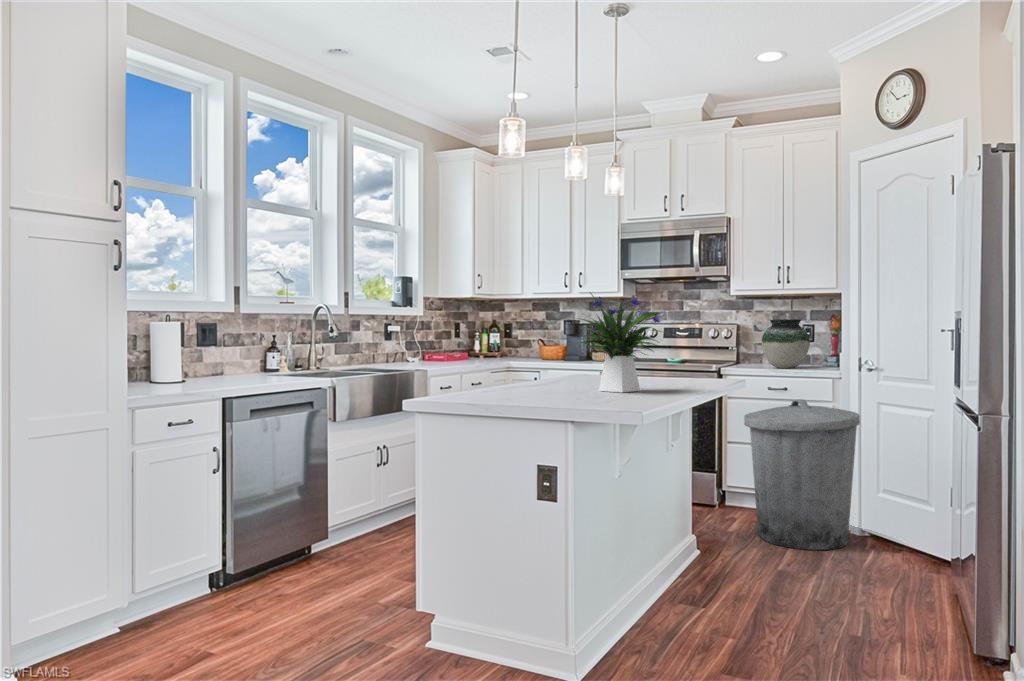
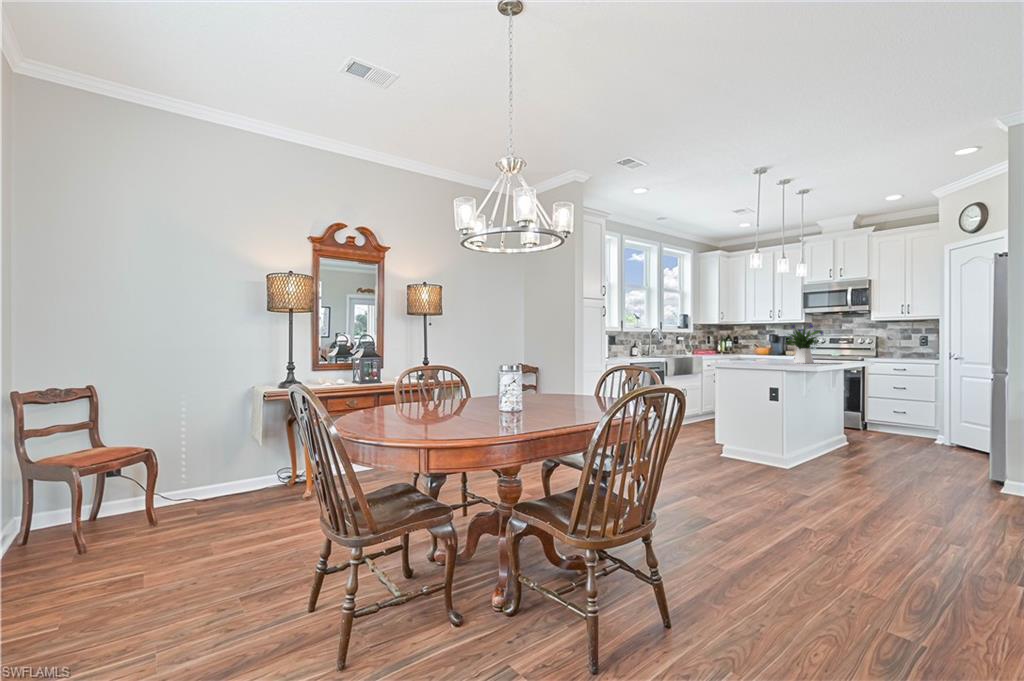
vase: present [762,320,810,368] -> none [889,333,921,359]
trash can: present [744,400,860,550] -> none [875,374,947,448]

